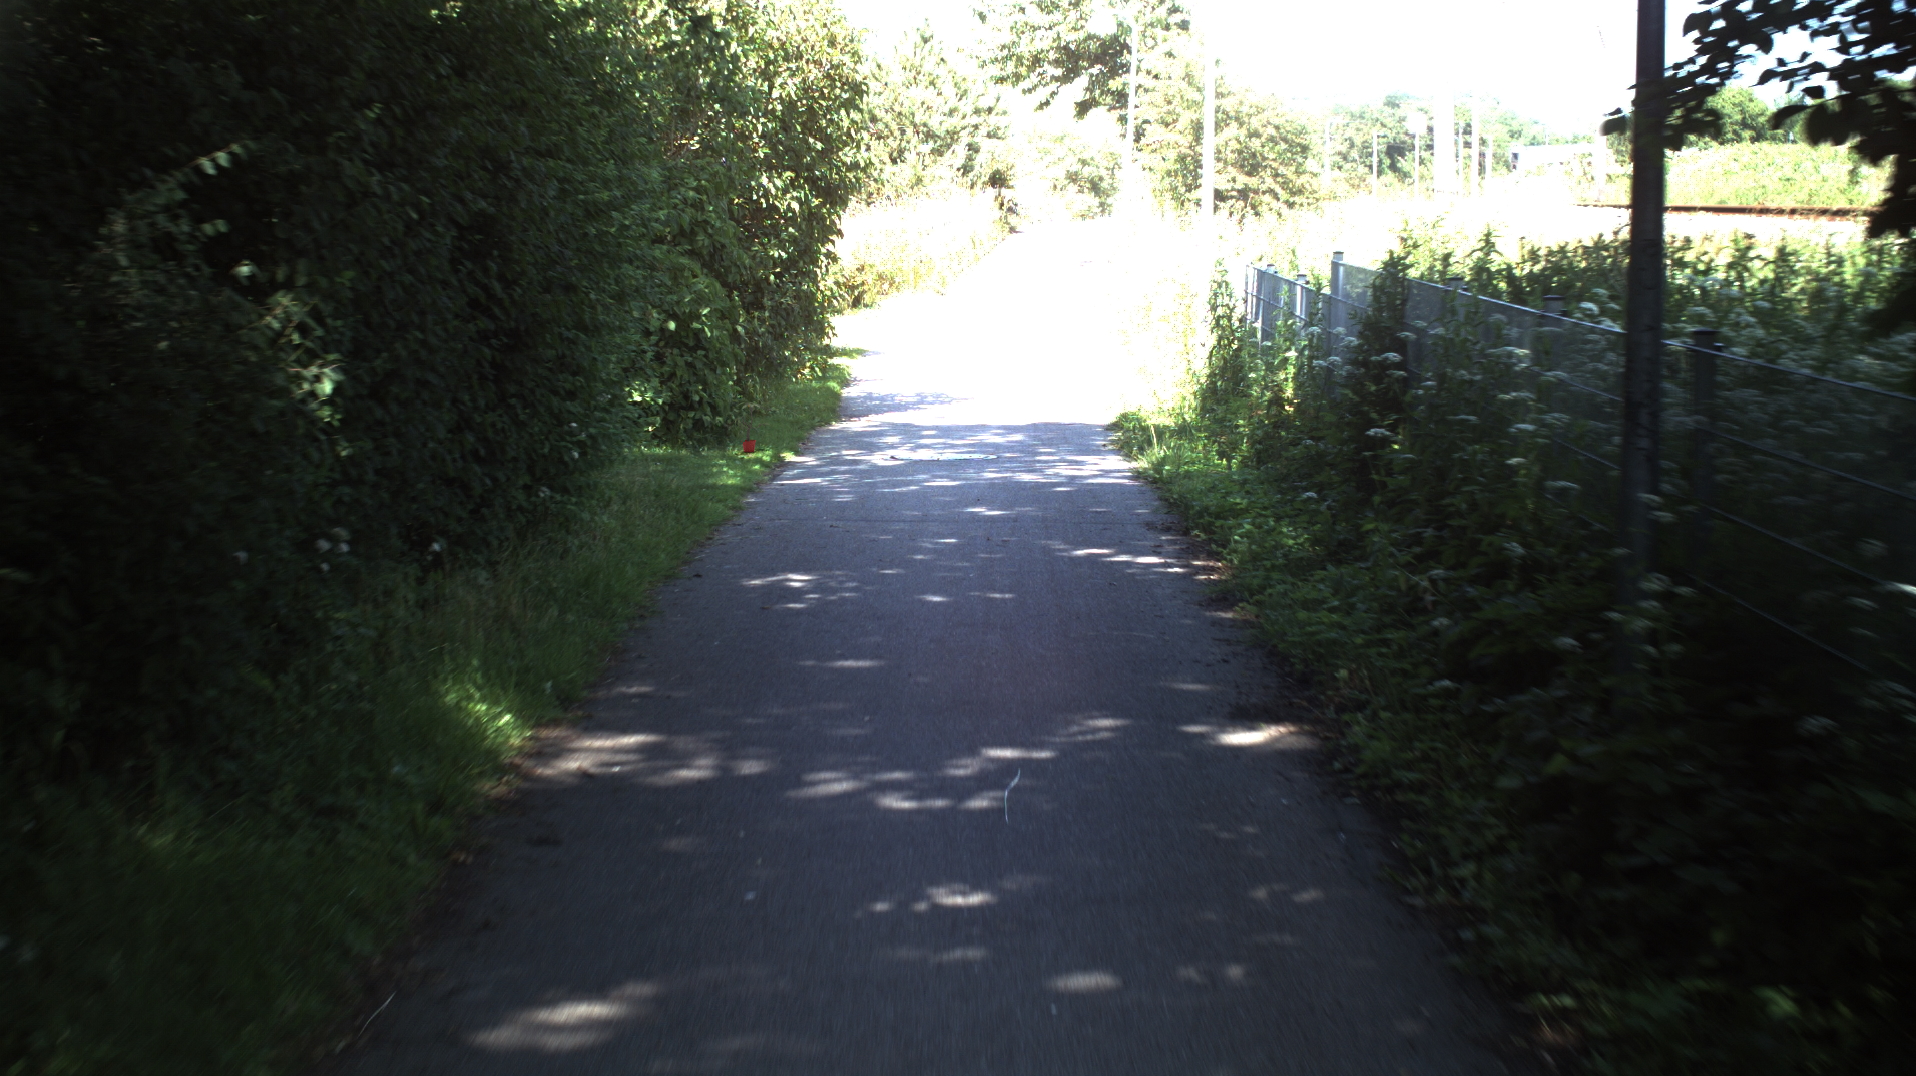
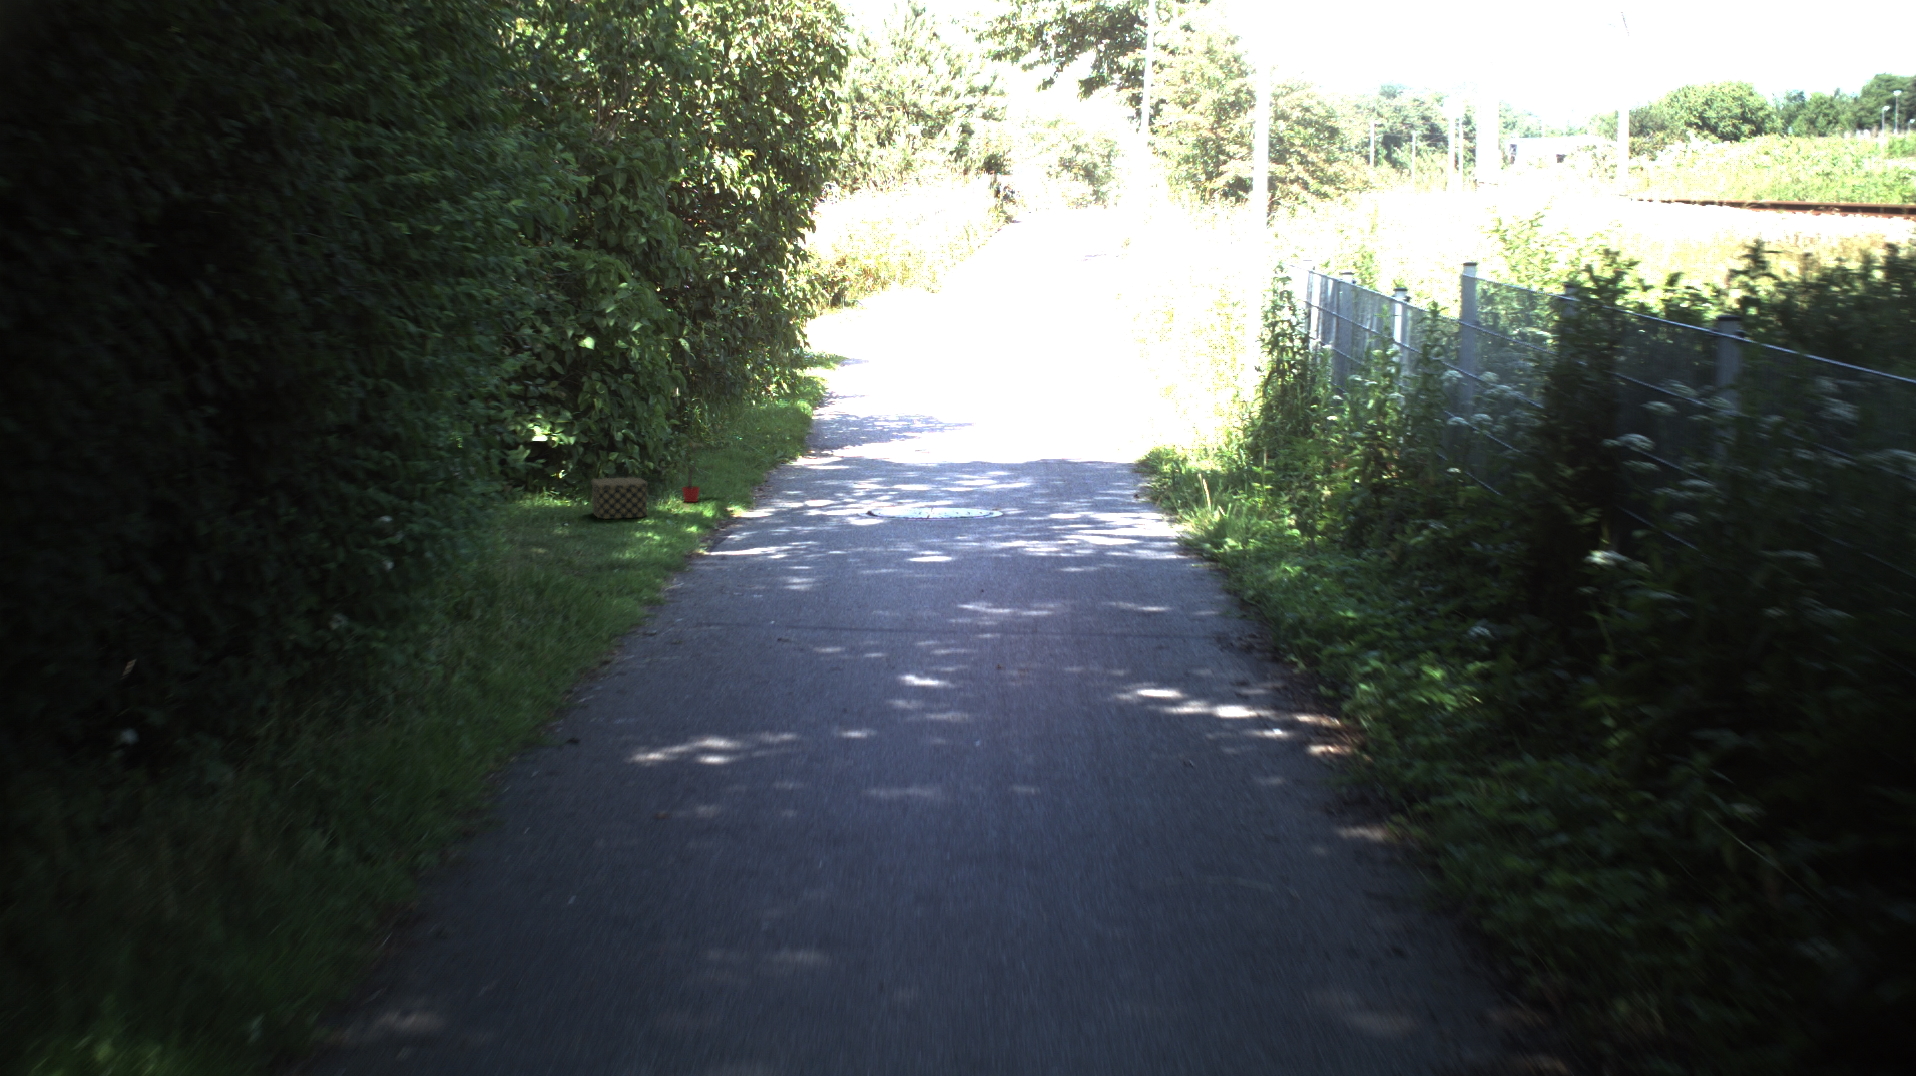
storage box: none [672,431,717,462] -> present [591,477,647,519]

